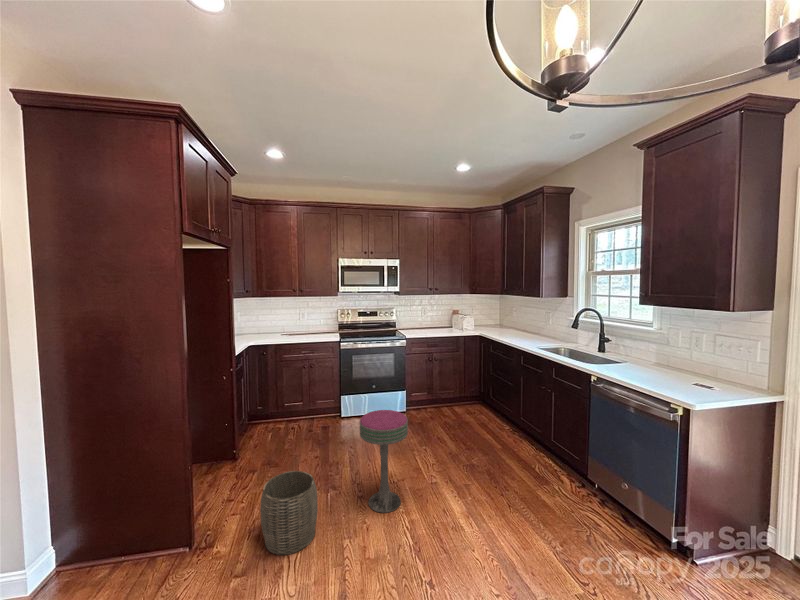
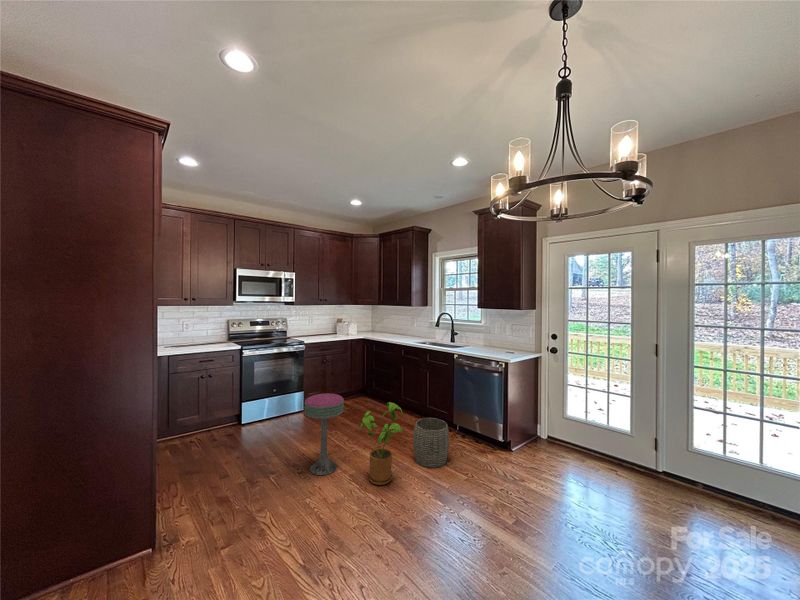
house plant: none [419,438,479,553] -> present [360,402,403,485]
woven basket: present [260,471,318,555] -> present [413,418,449,468]

